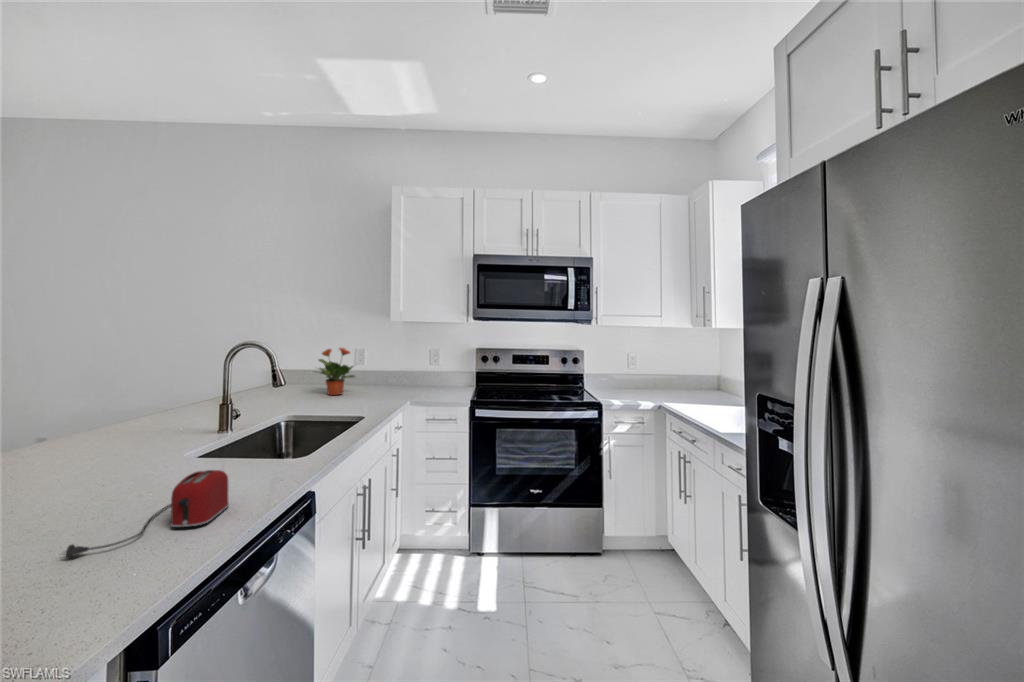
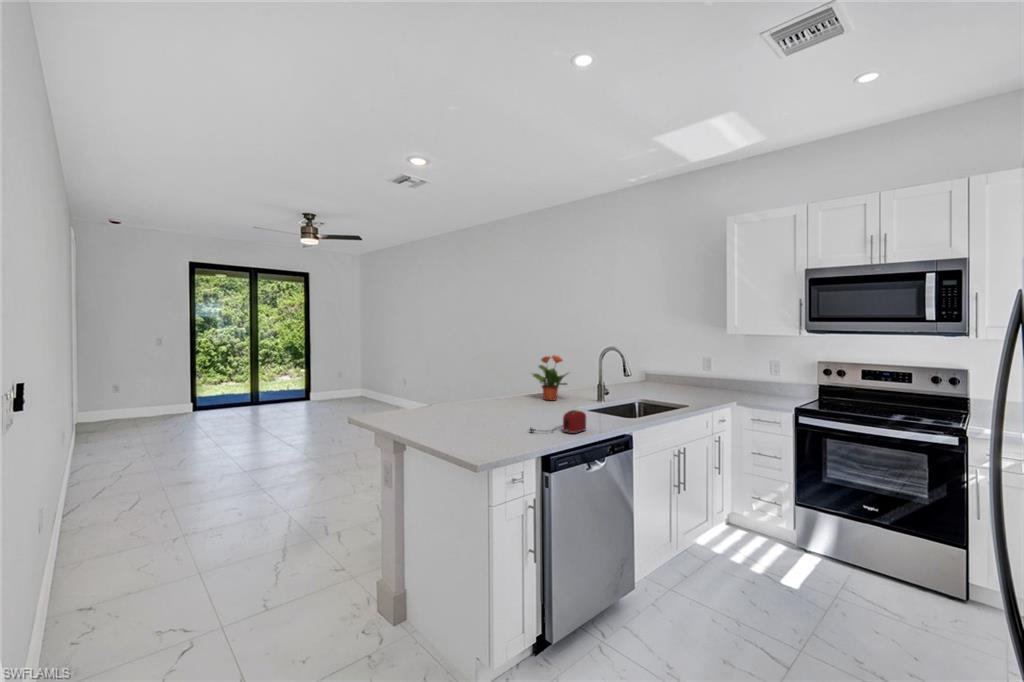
potted plant: present [318,348,355,395] -> present [533,356,568,400]

